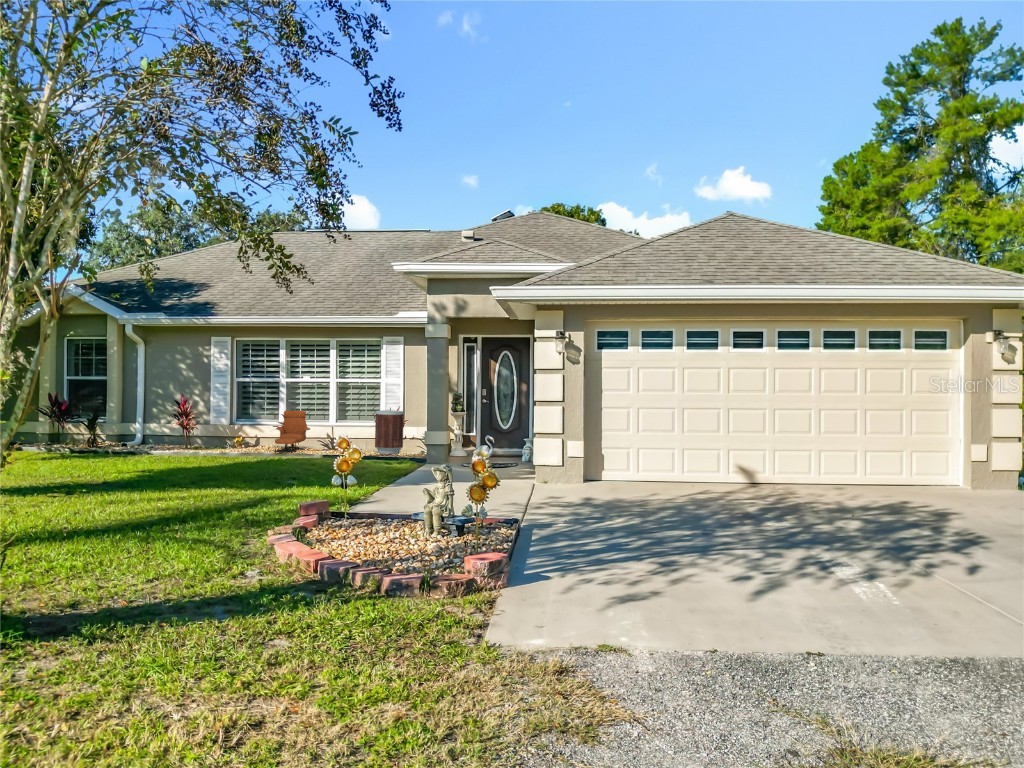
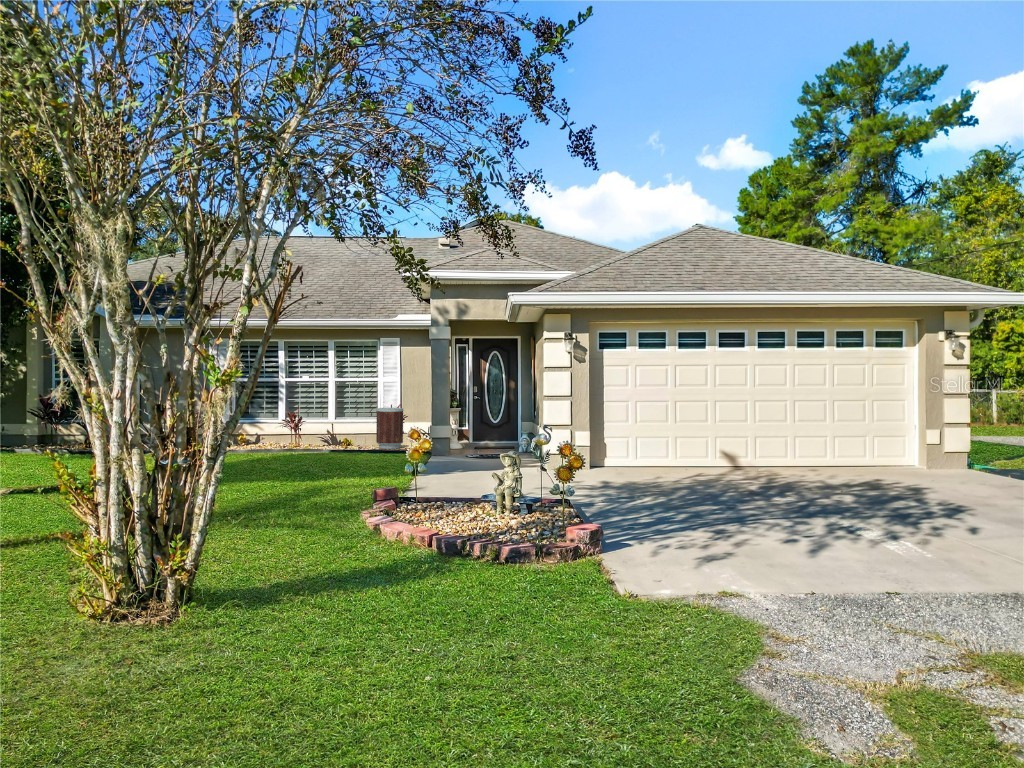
lounge chair: present [275,411,310,453] -> none [279,410,312,451]

